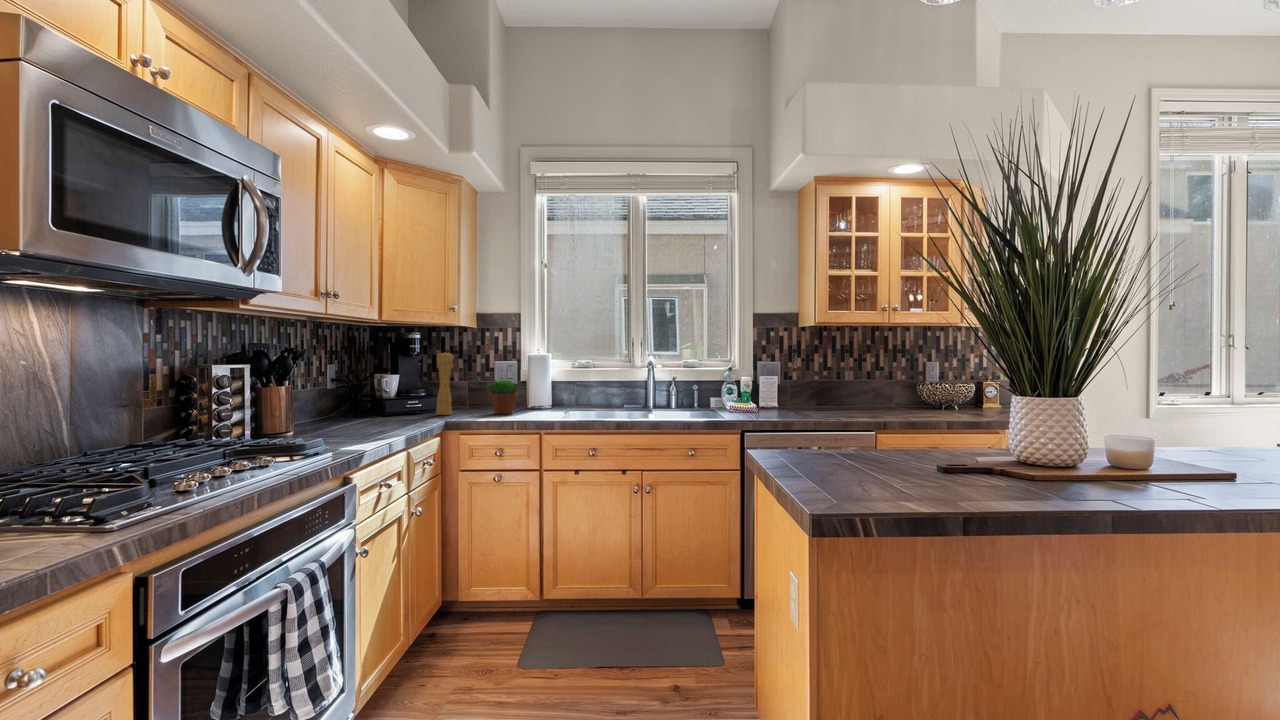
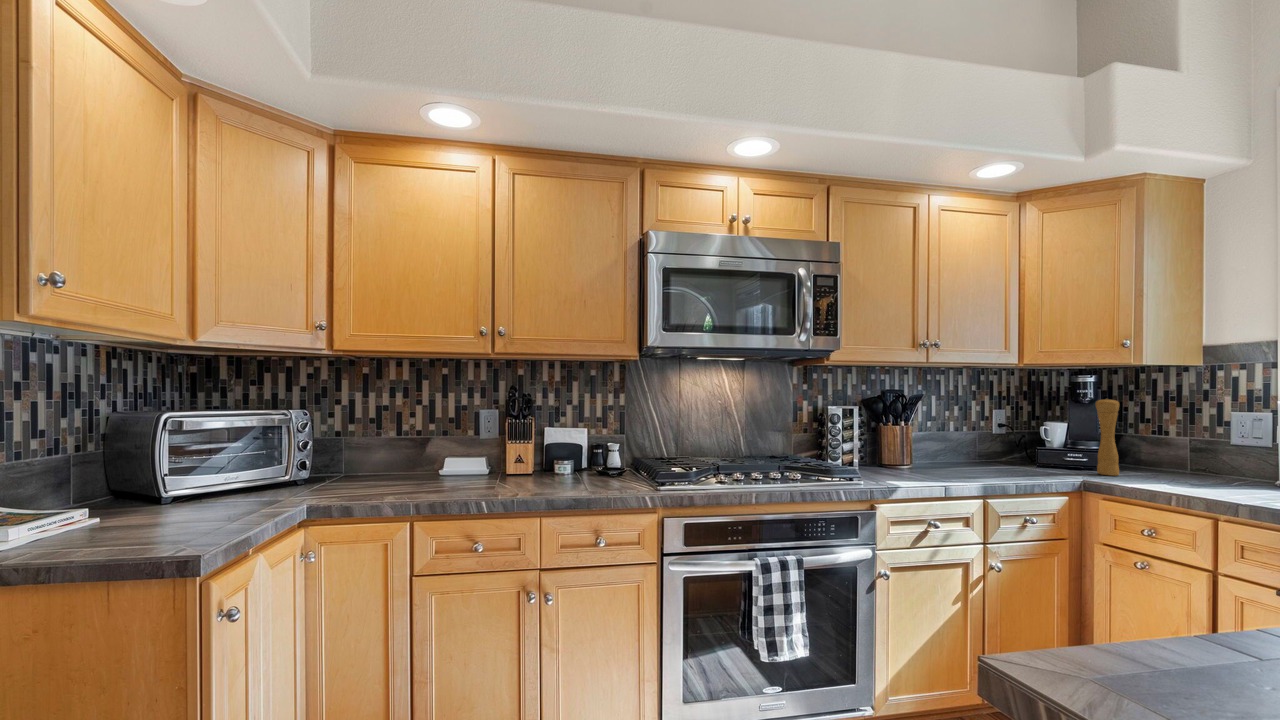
succulent plant: present [487,379,519,414] -> none [1165,435,1229,487]

